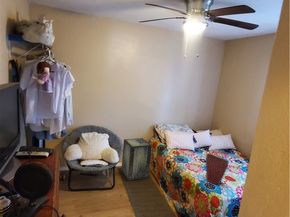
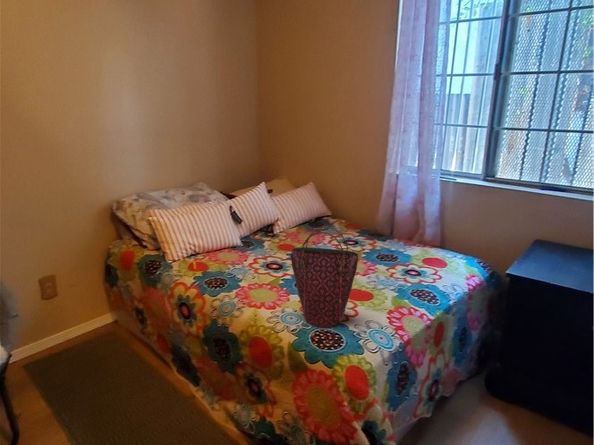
storage box: present [121,138,152,181] -> none [17,251,133,392]

